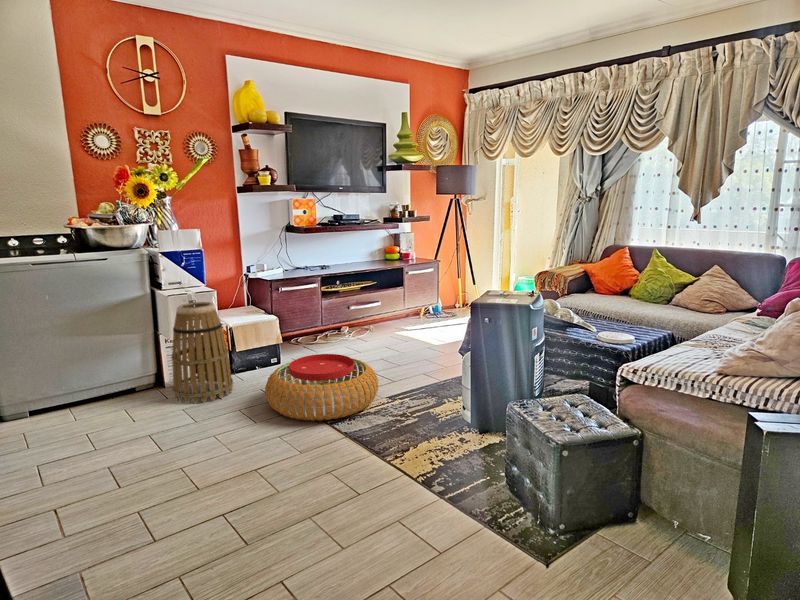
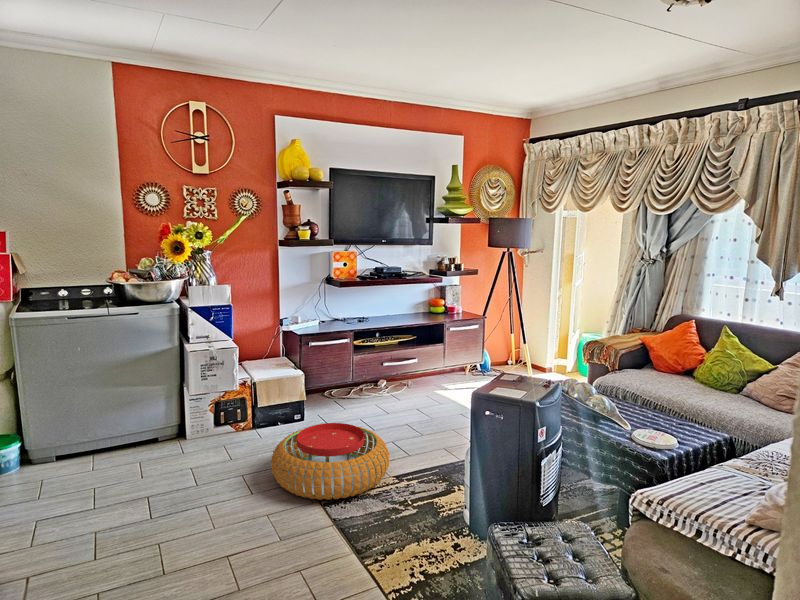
basket: present [172,302,233,403] -> none [189,360,249,464]

